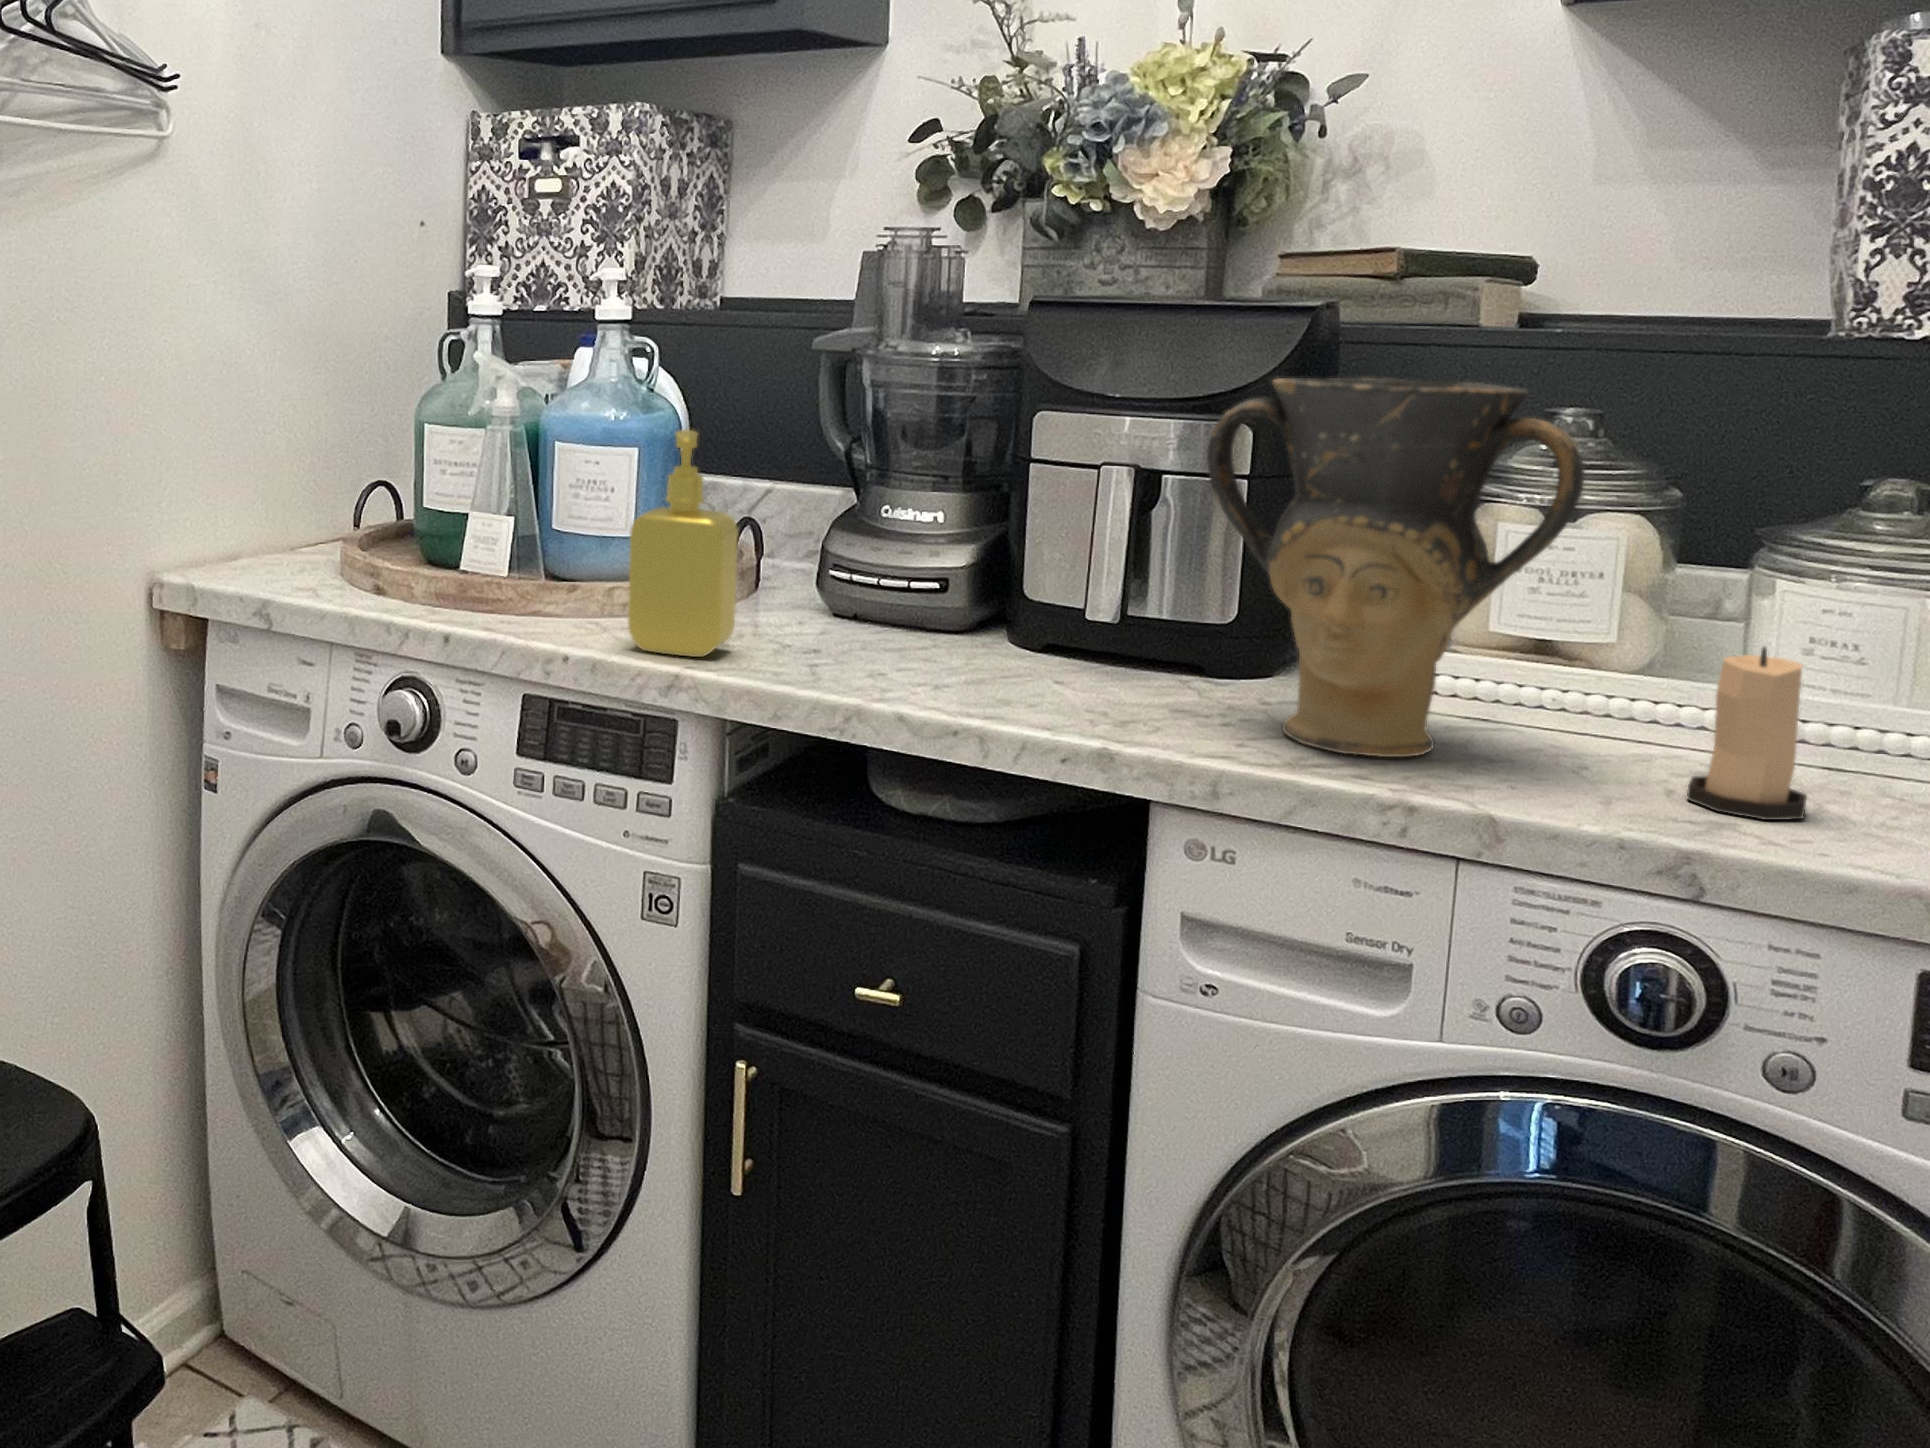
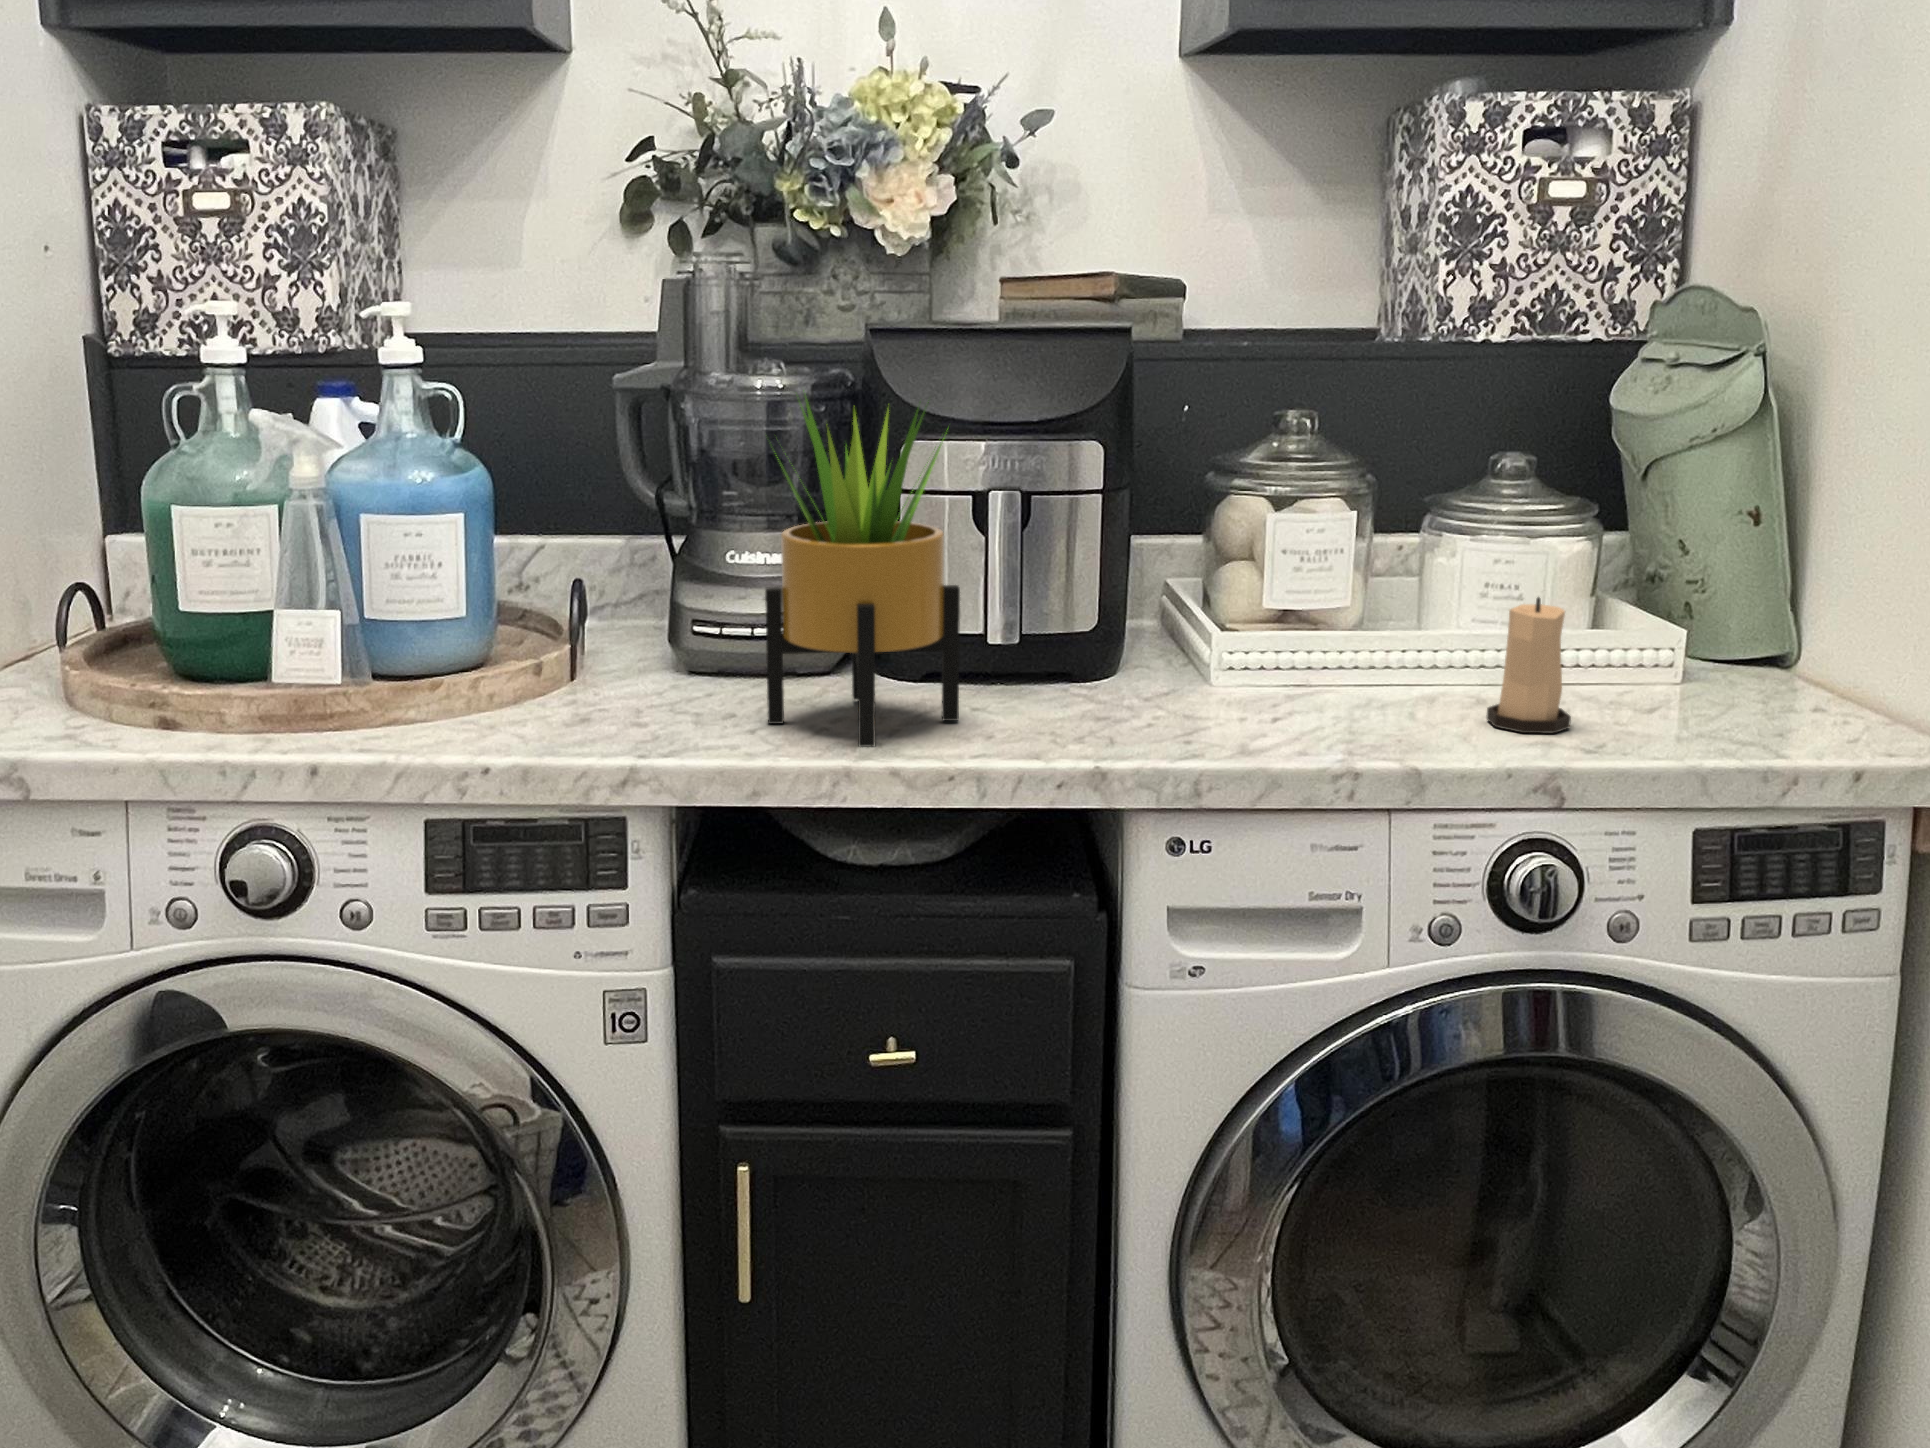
potted plant: none [835,350,1042,694] -> present [765,398,960,747]
vase: present [1207,378,1585,757] -> none [1116,394,1418,735]
soap dispenser: present [628,430,738,657] -> none [546,489,661,746]

